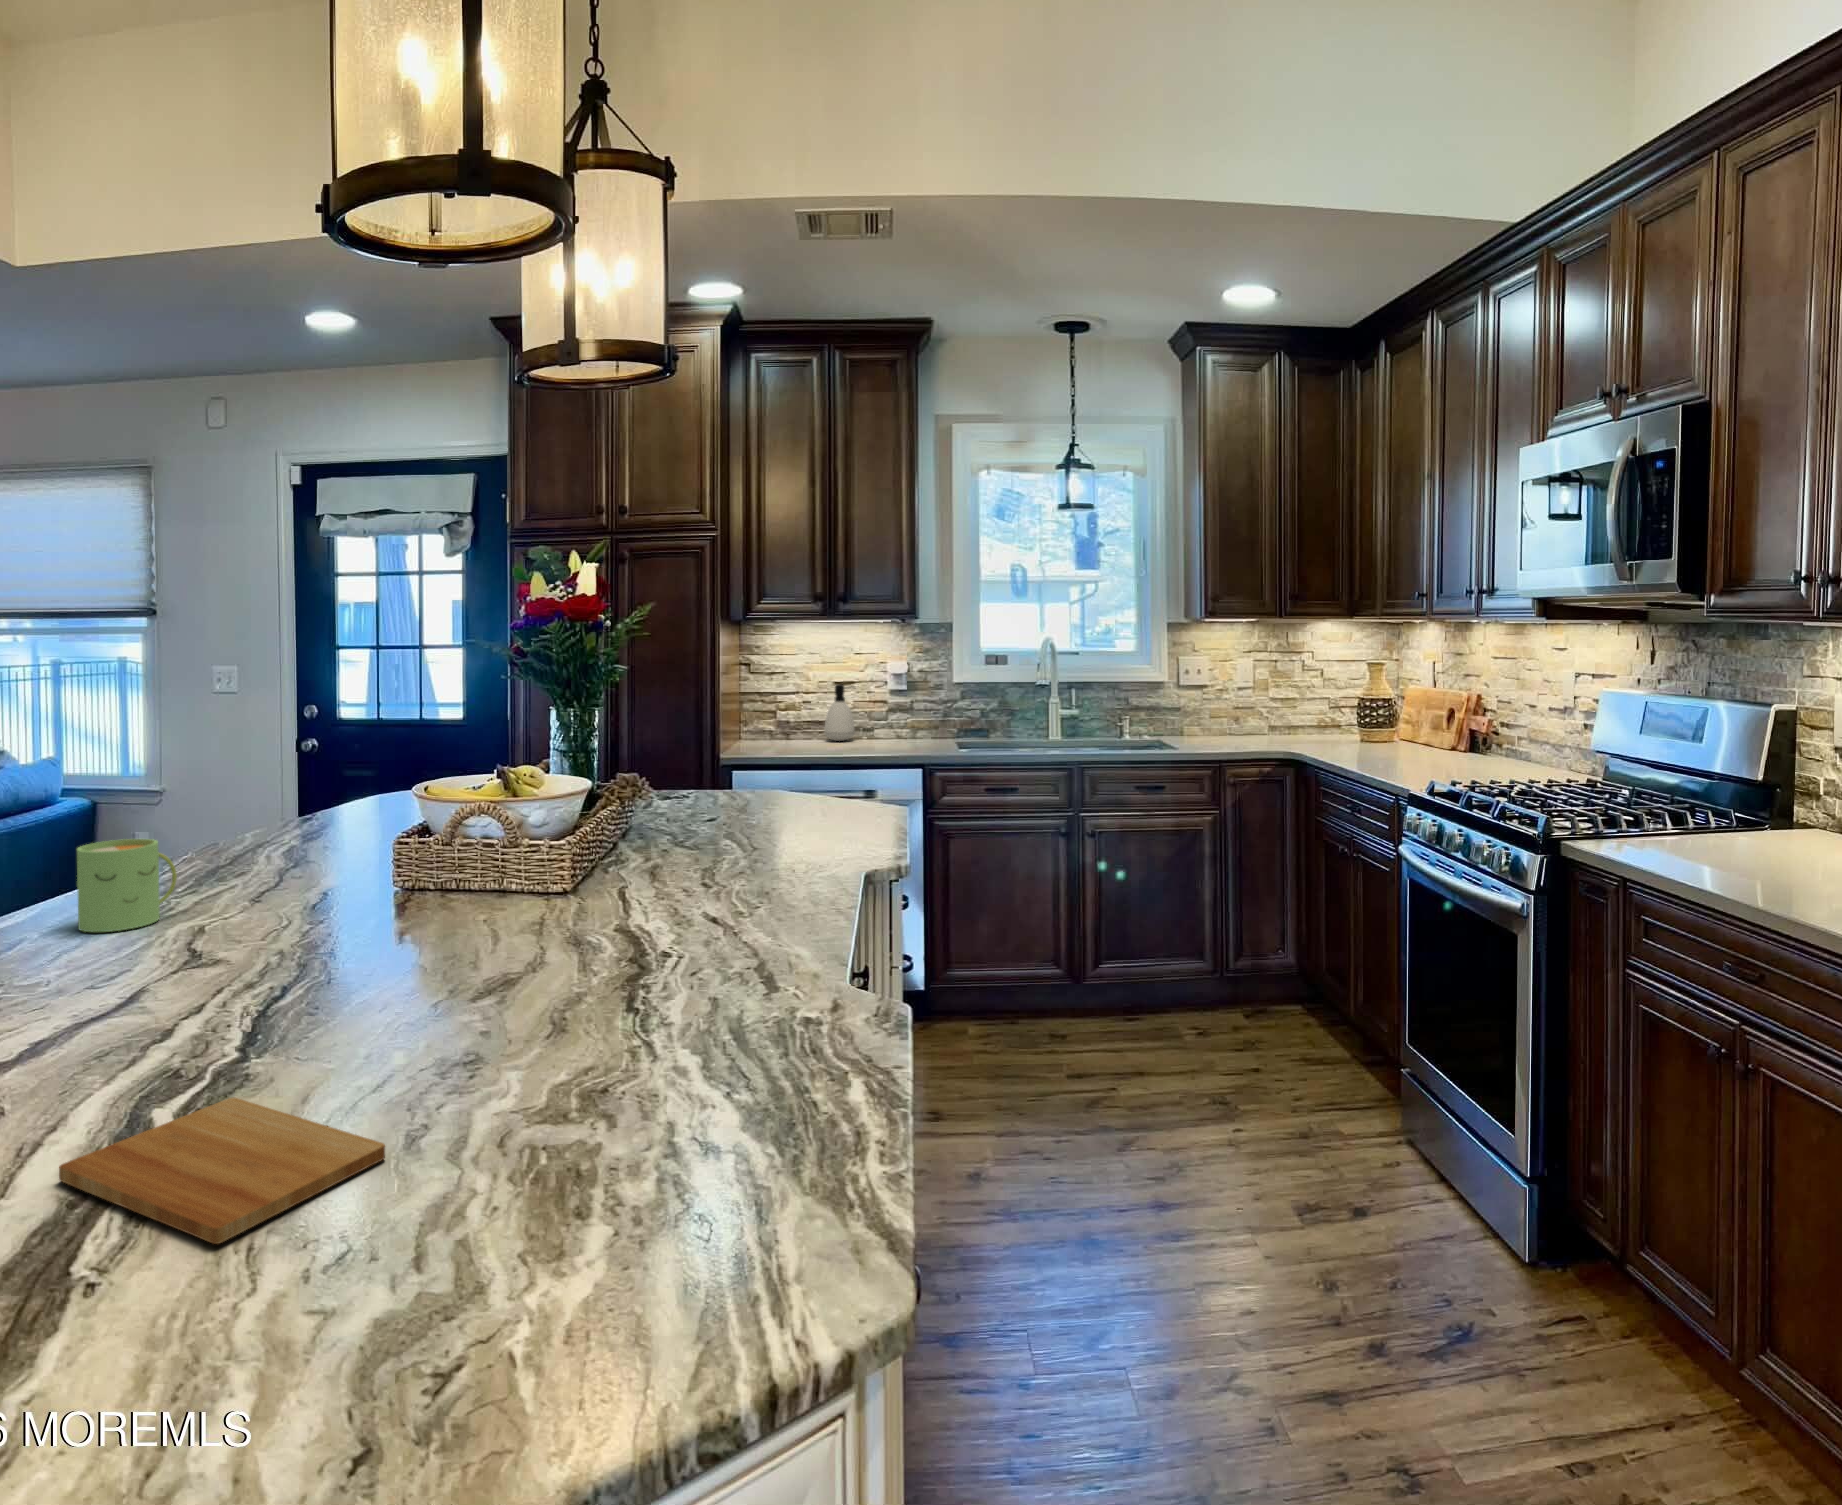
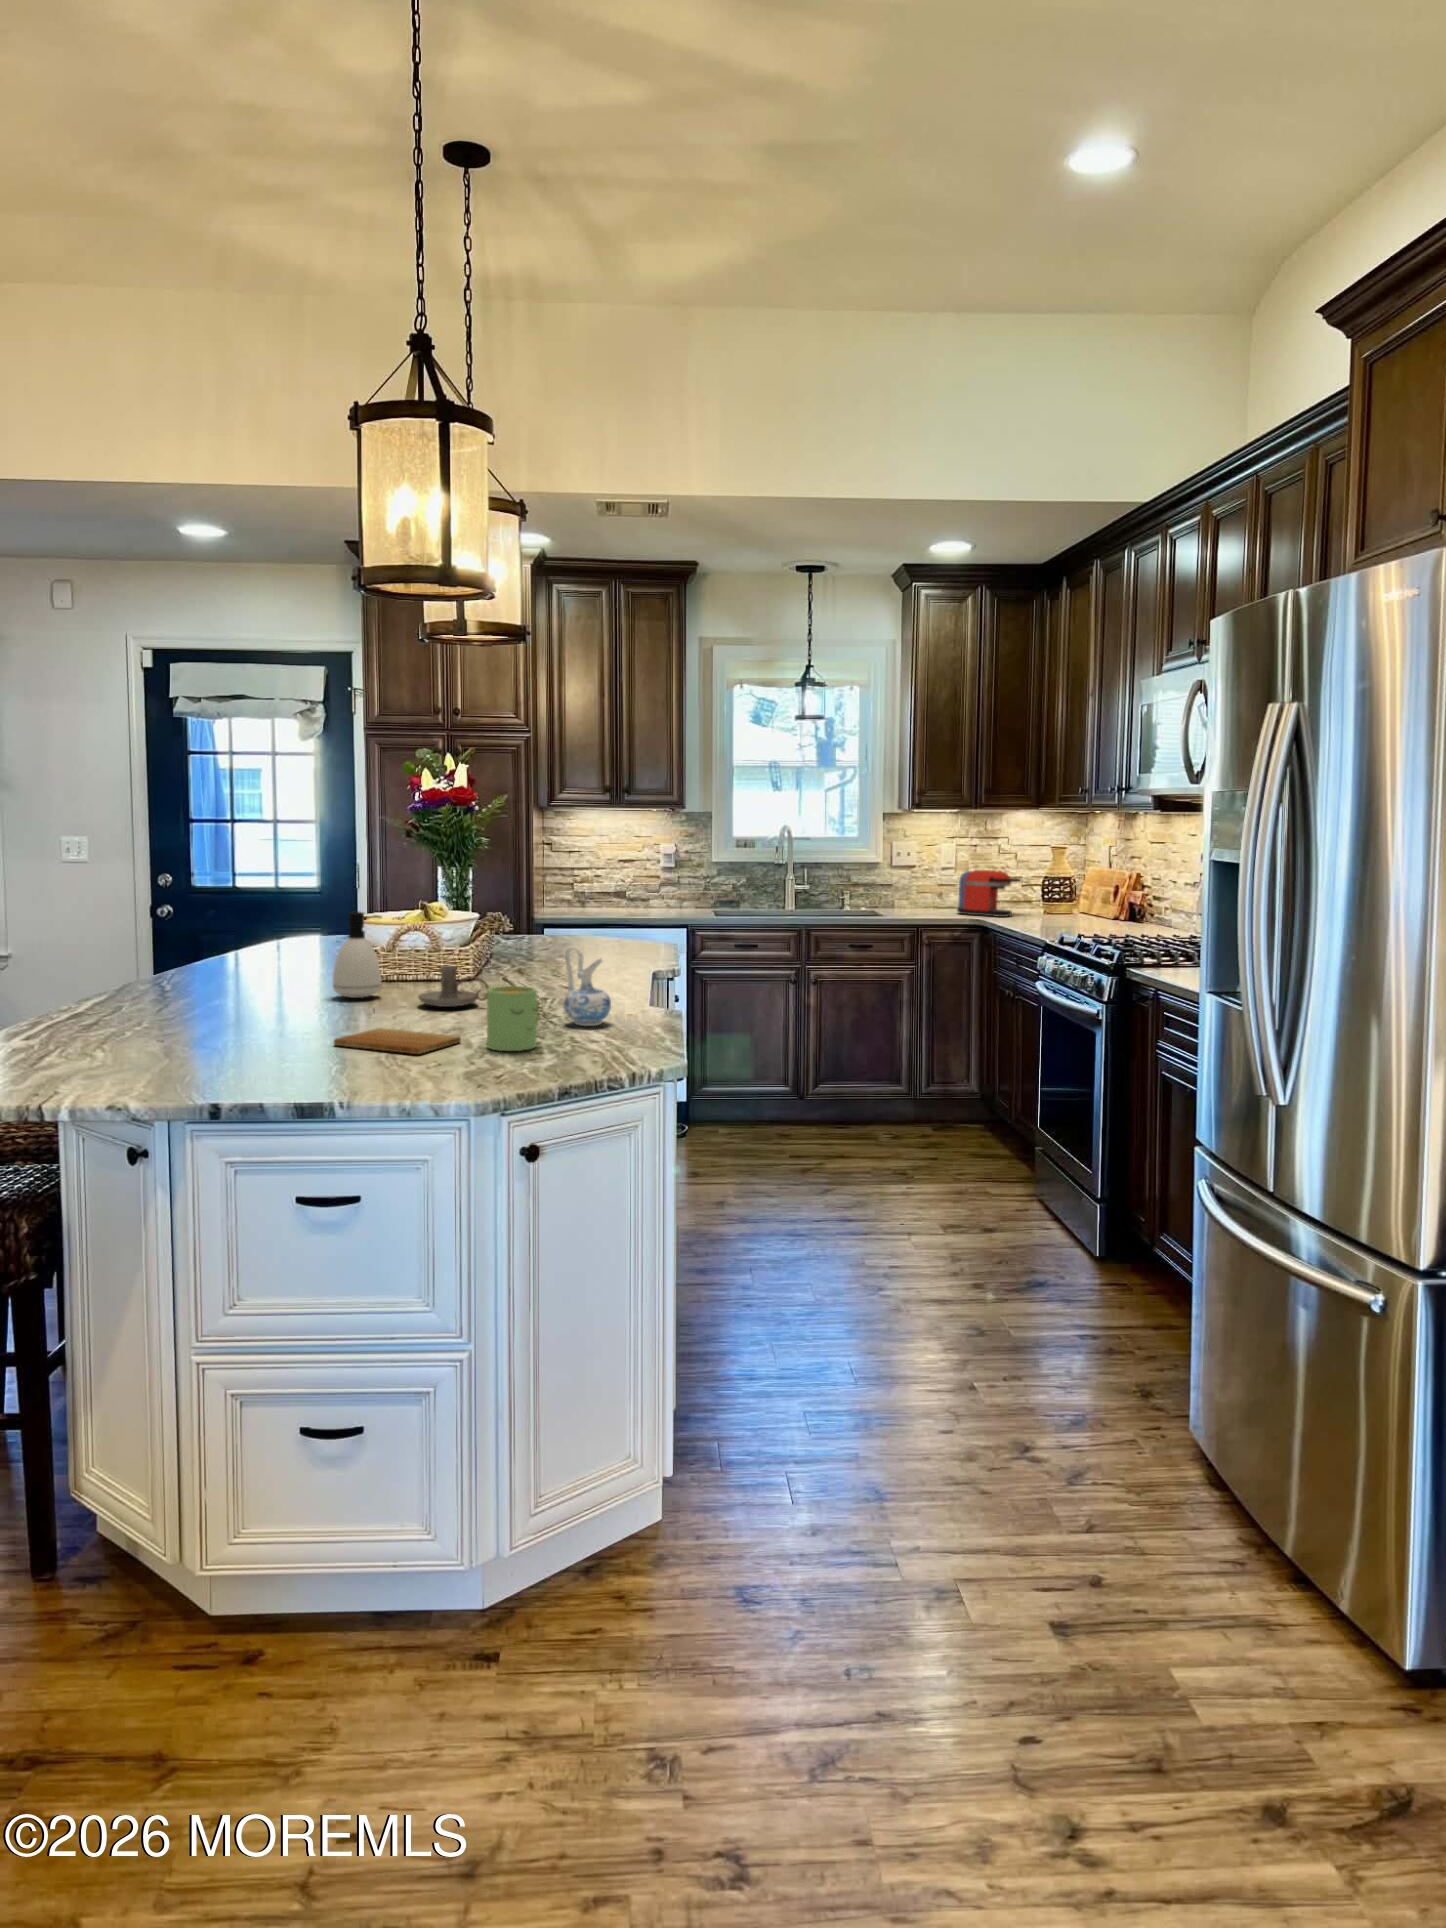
soap dispenser: present [824,684,855,741] -> present [333,912,381,998]
coffee maker: none [1266,690,1353,751] -> present [957,870,1021,917]
mug: present [77,839,177,932] -> present [487,986,539,1051]
ceramic pitcher: none [667,889,768,1068] -> present [564,946,611,1026]
candle holder: none [410,904,546,991] -> present [418,966,489,1007]

